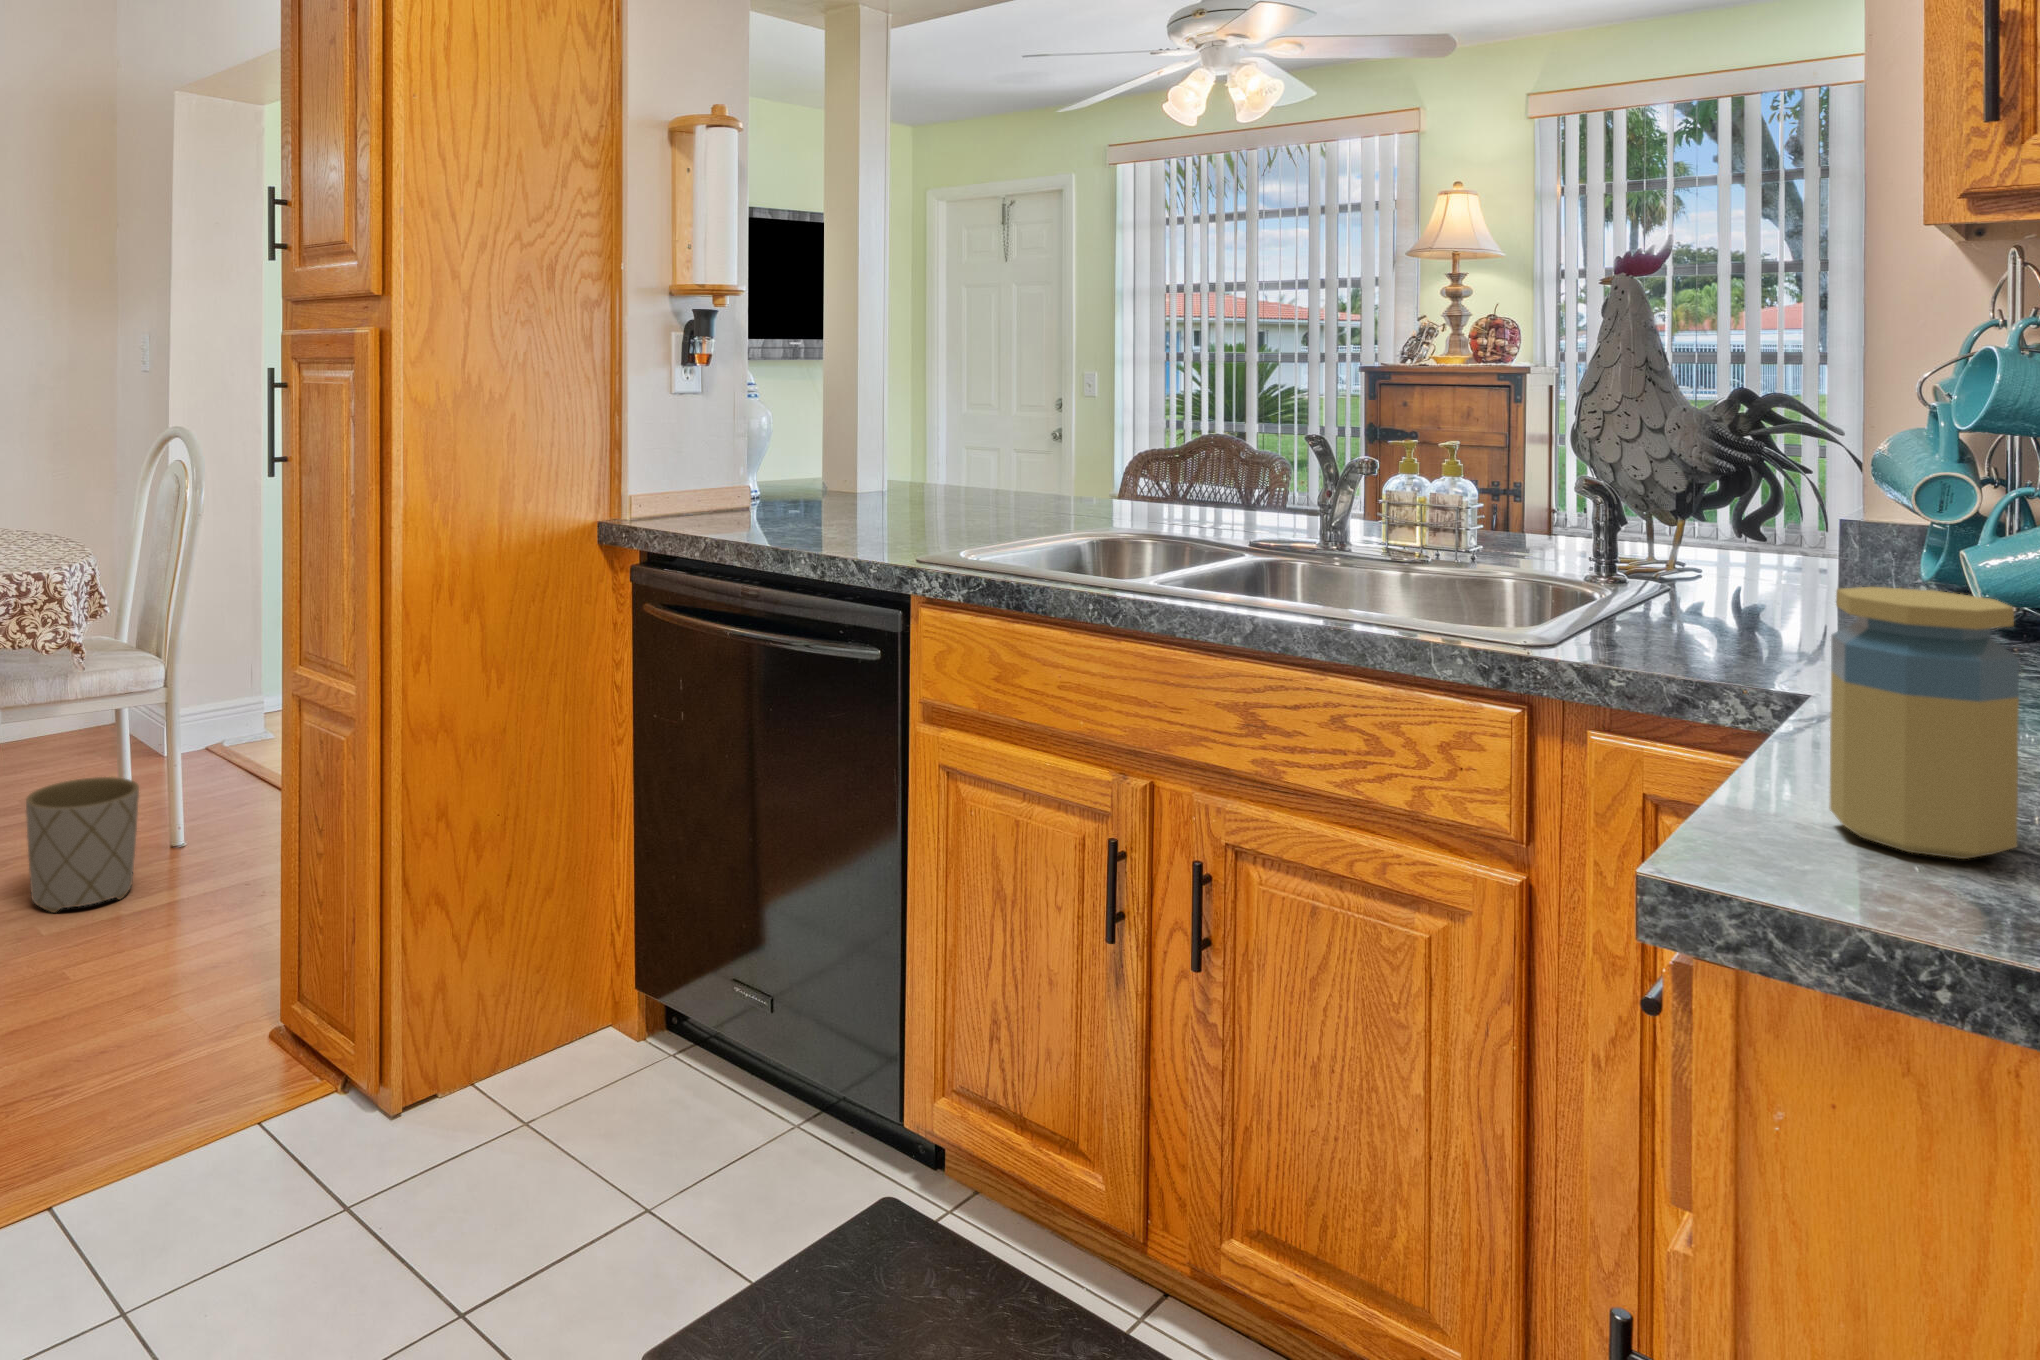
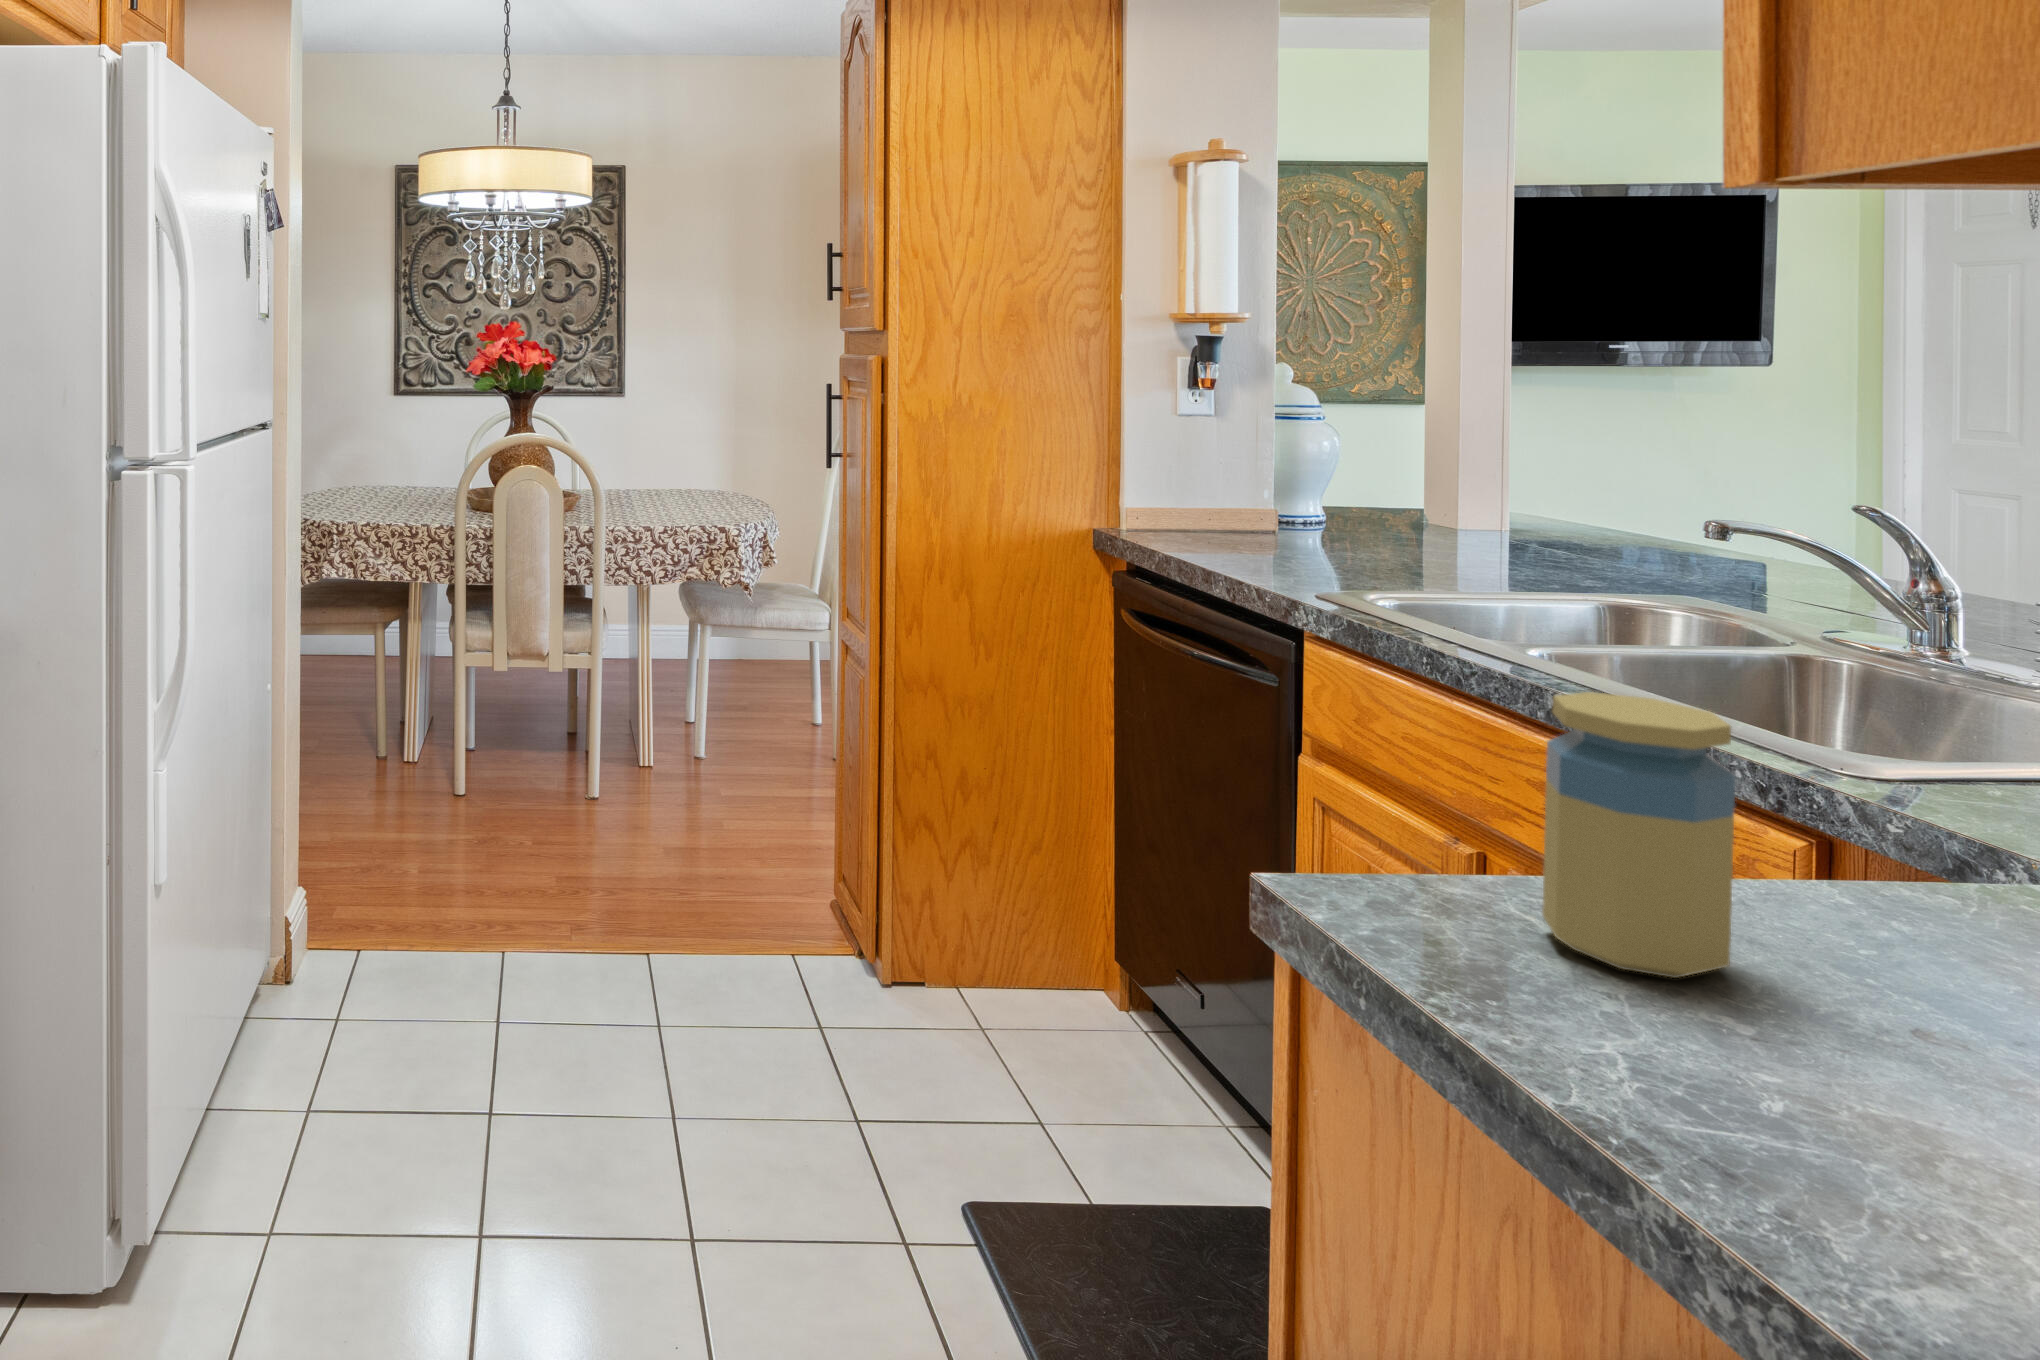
planter: present [26,777,139,913] -> none [722,686,799,783]

